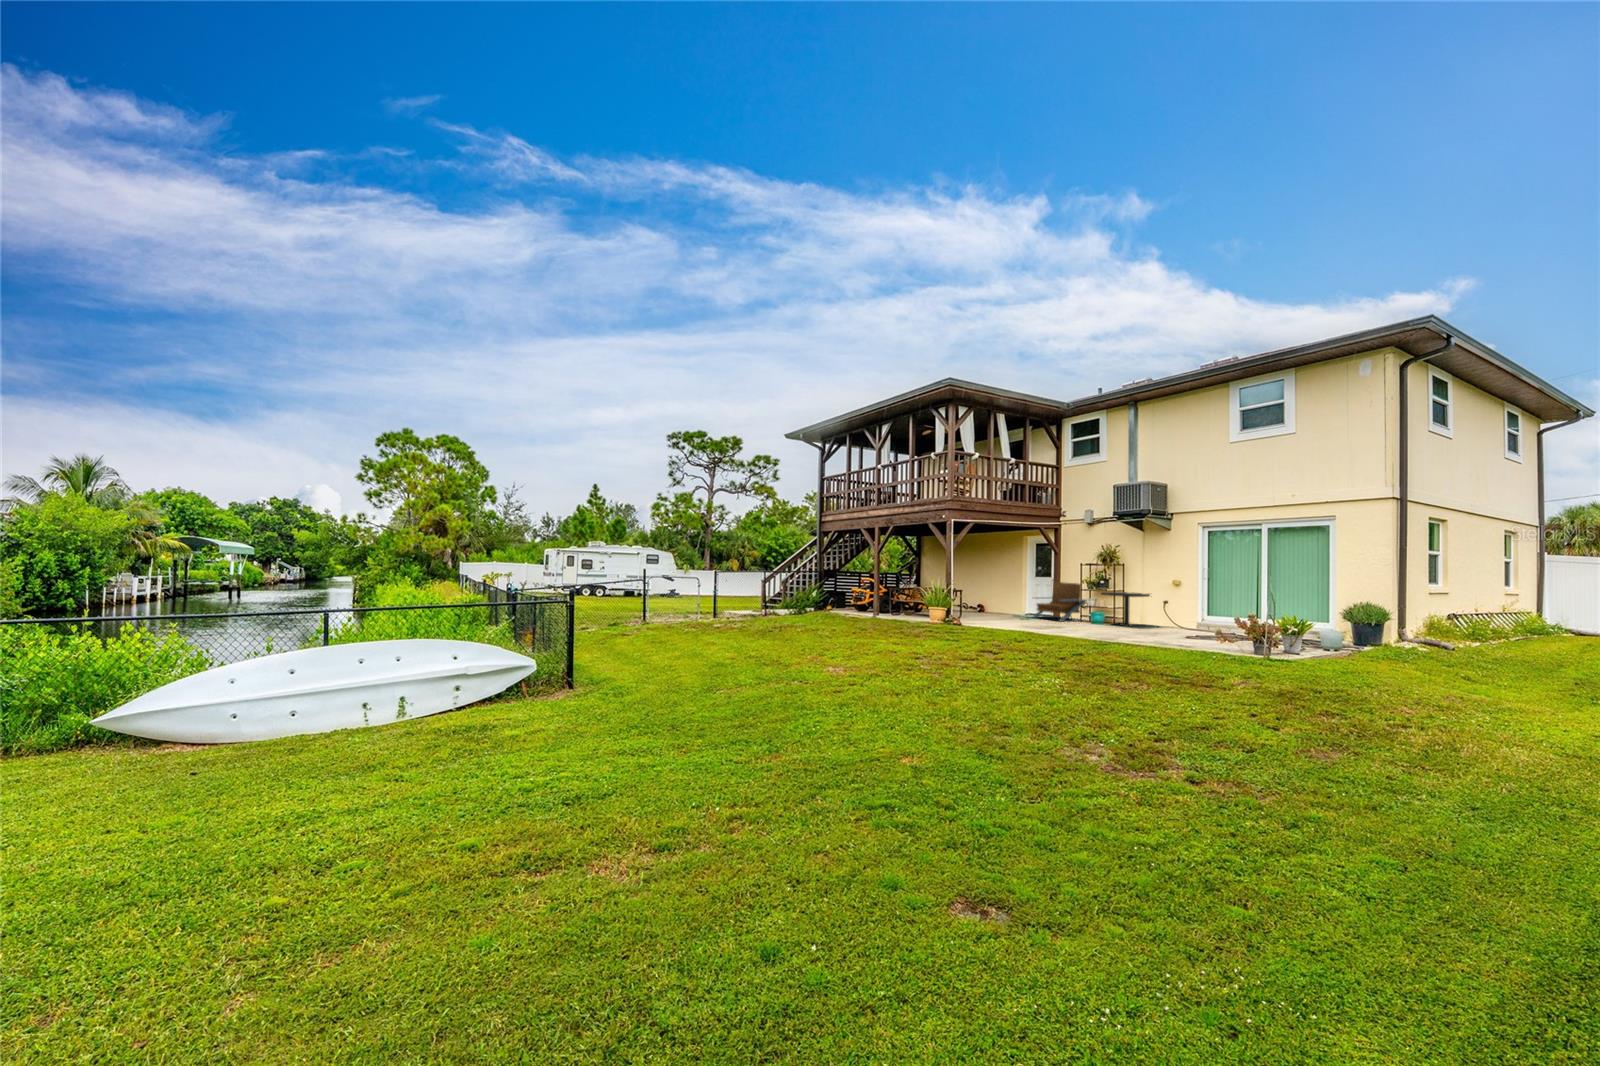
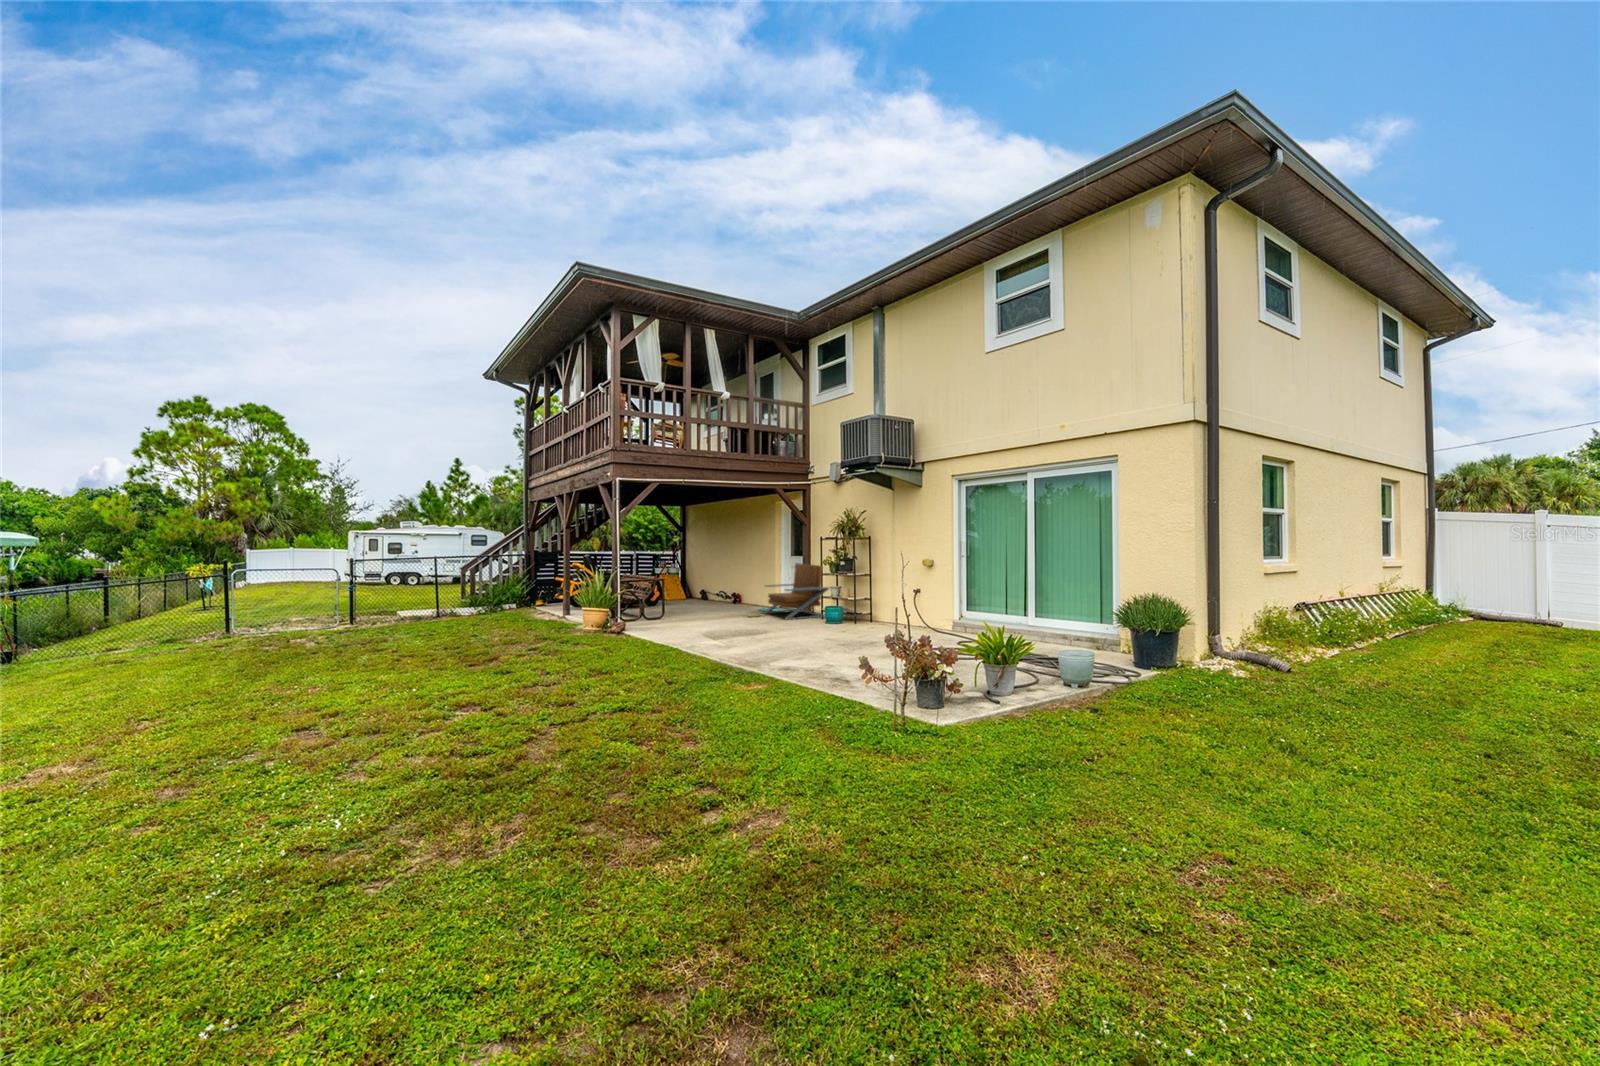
side table: present [1101,592,1150,627] -> none [833,576,902,627]

